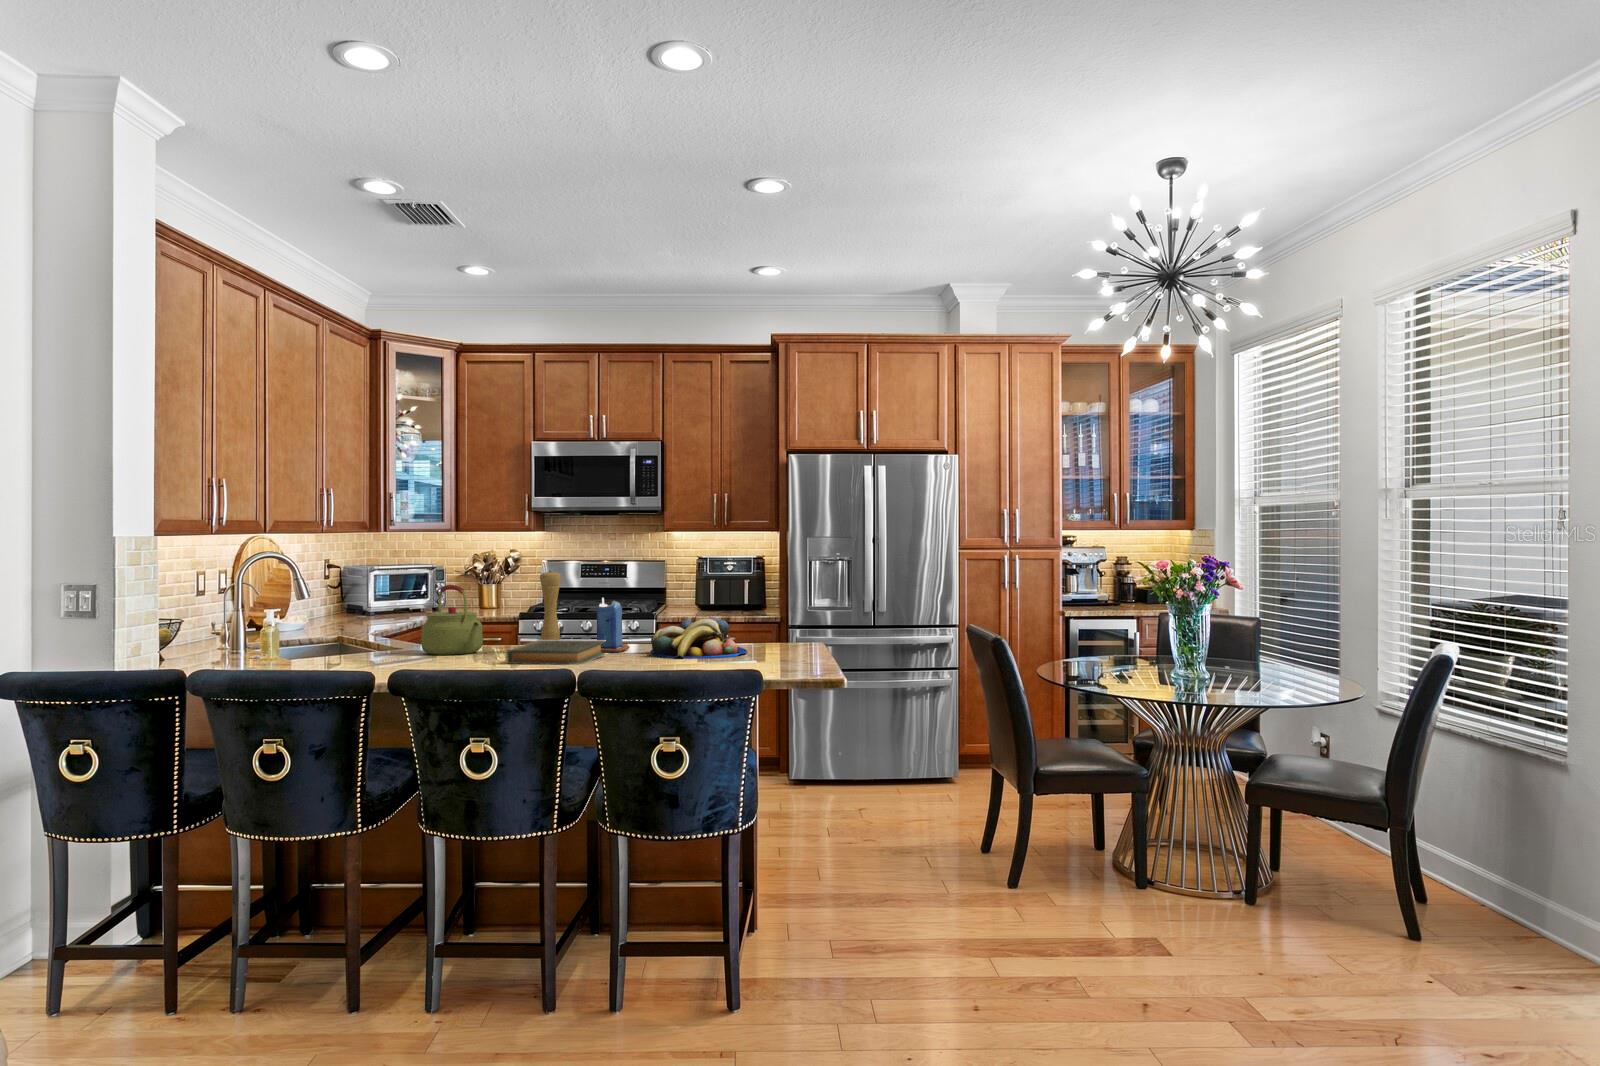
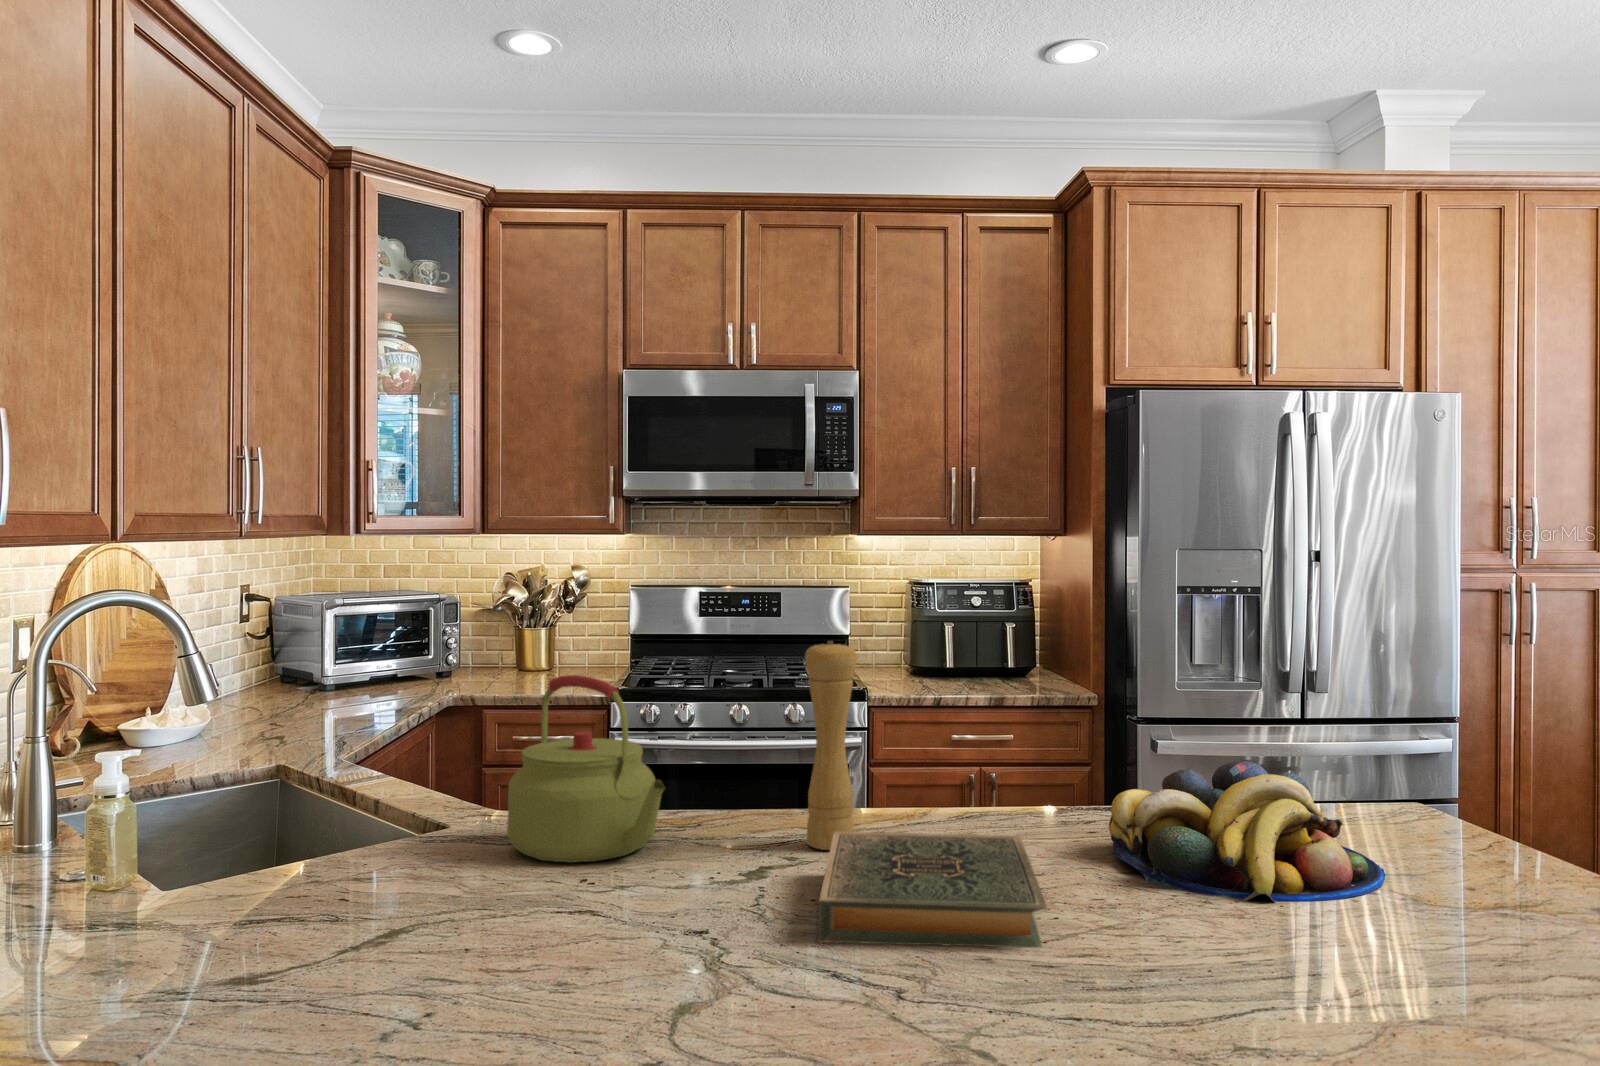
candle: present [597,598,629,652] -> none [931,708,1012,851]

